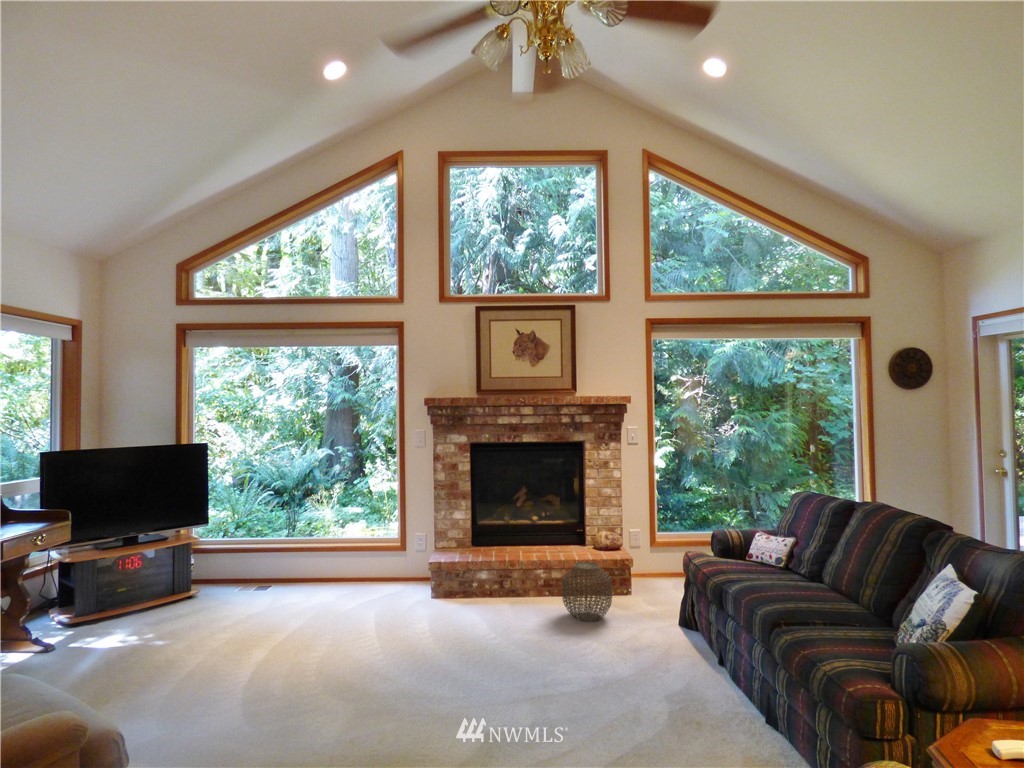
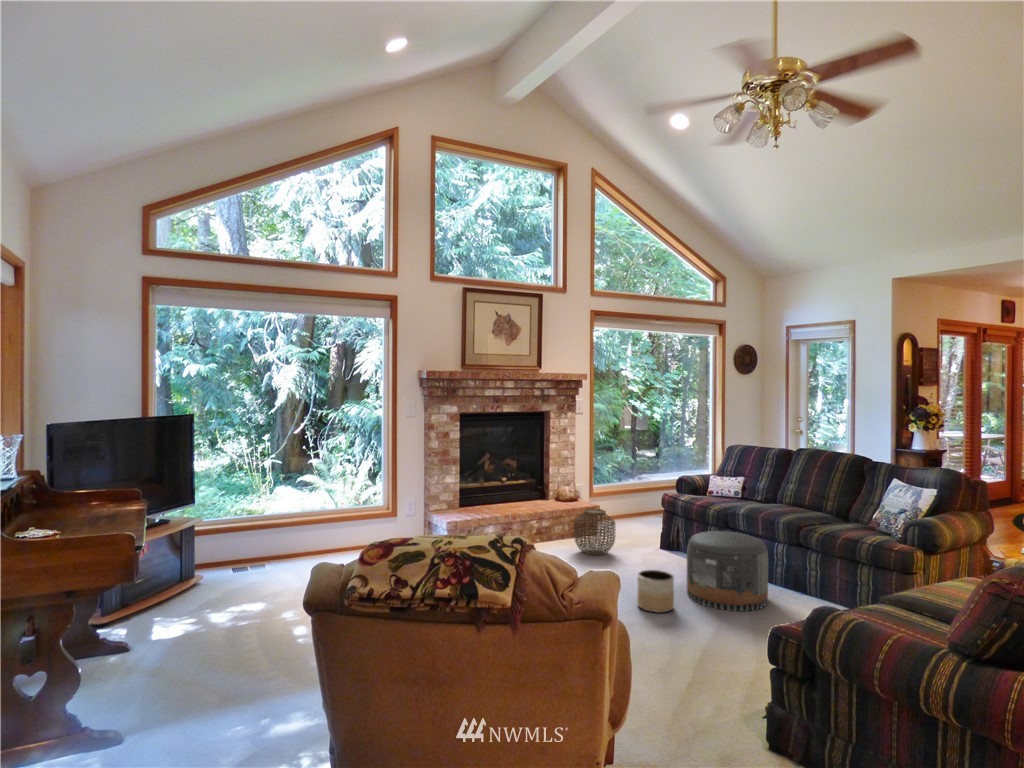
pouf: none [603,611,710,730] -> present [686,531,768,611]
planter: none [520,650,564,708] -> present [637,570,674,613]

